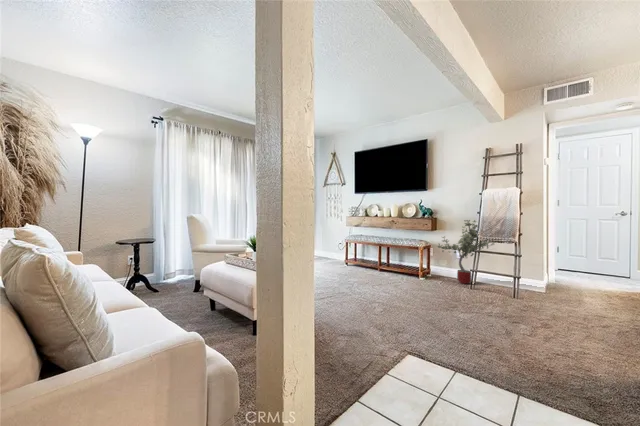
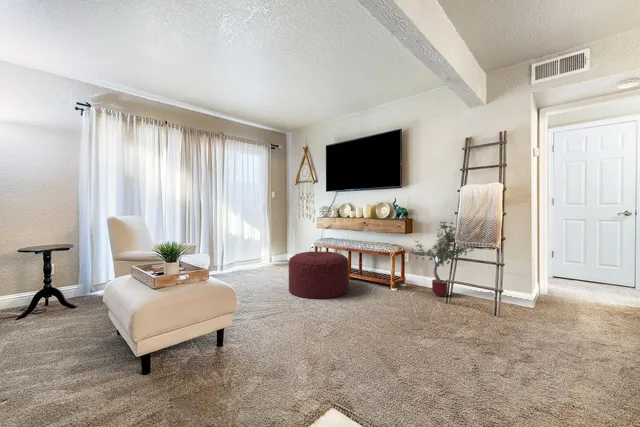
ottoman: none [331,246,384,286] -> present [289,251,349,299]

